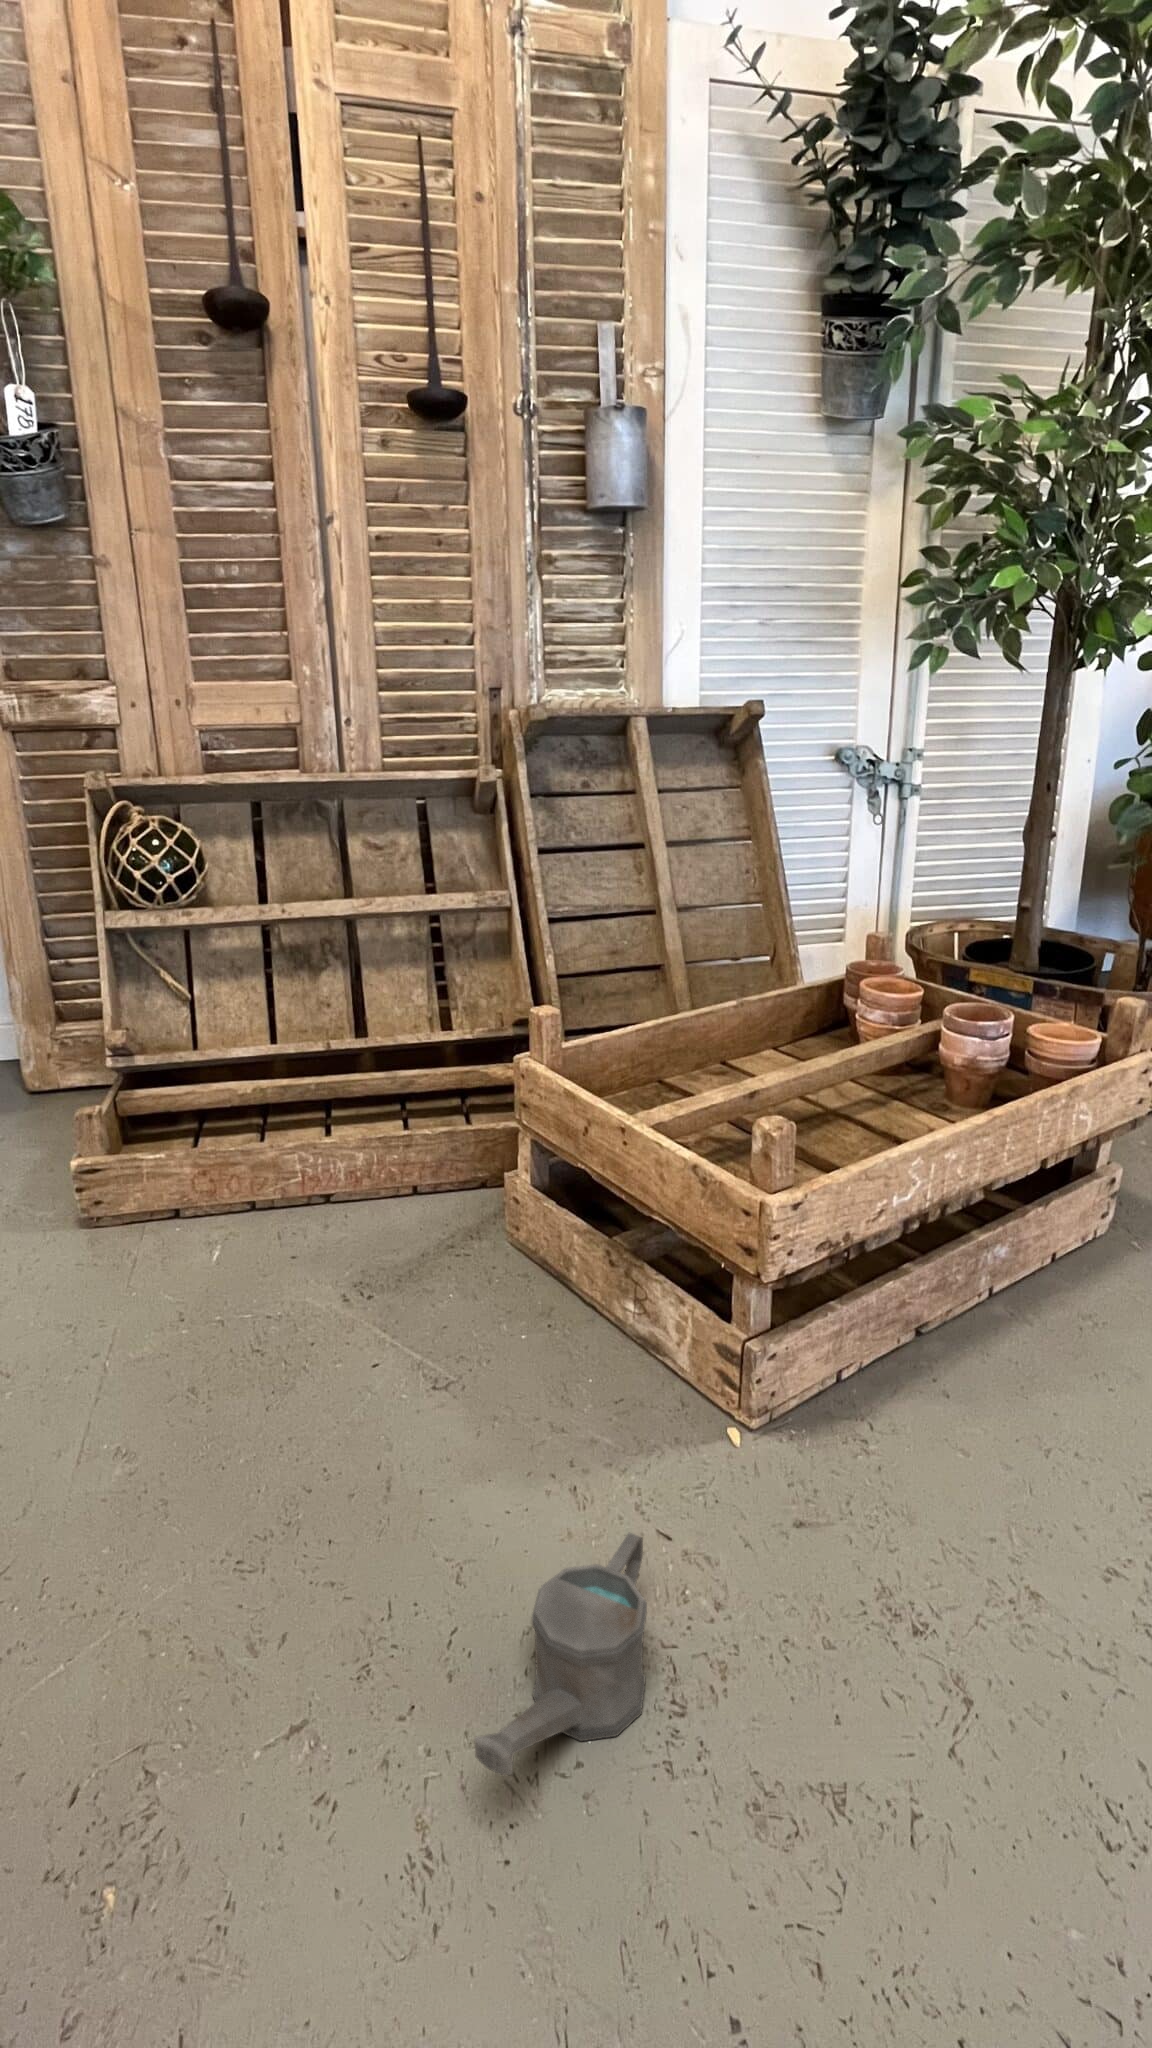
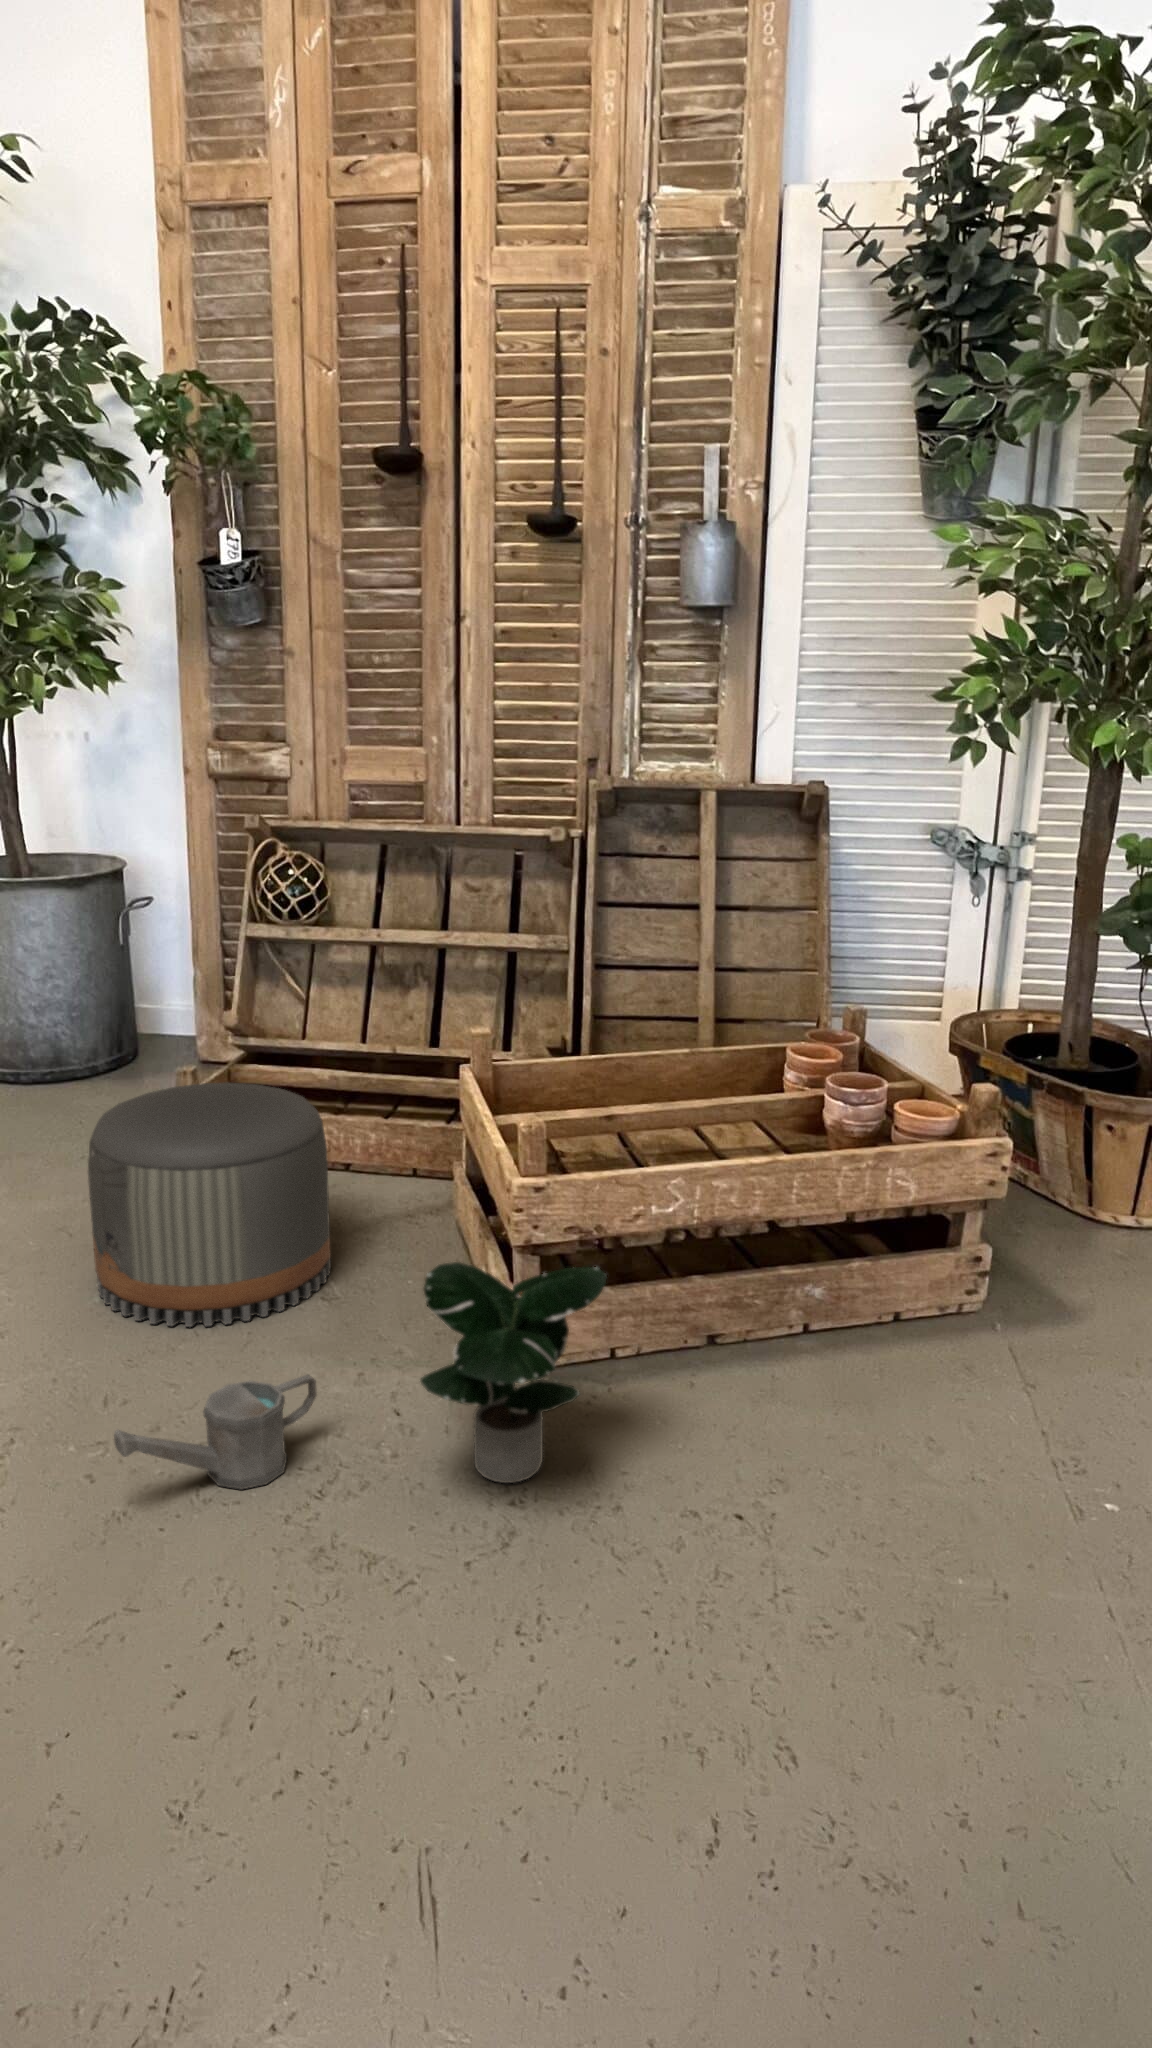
pouf: none [101,1123,436,1488] -> present [88,1082,331,1327]
potted plant: none [783,1301,1043,1605] -> present [421,1262,607,1483]

